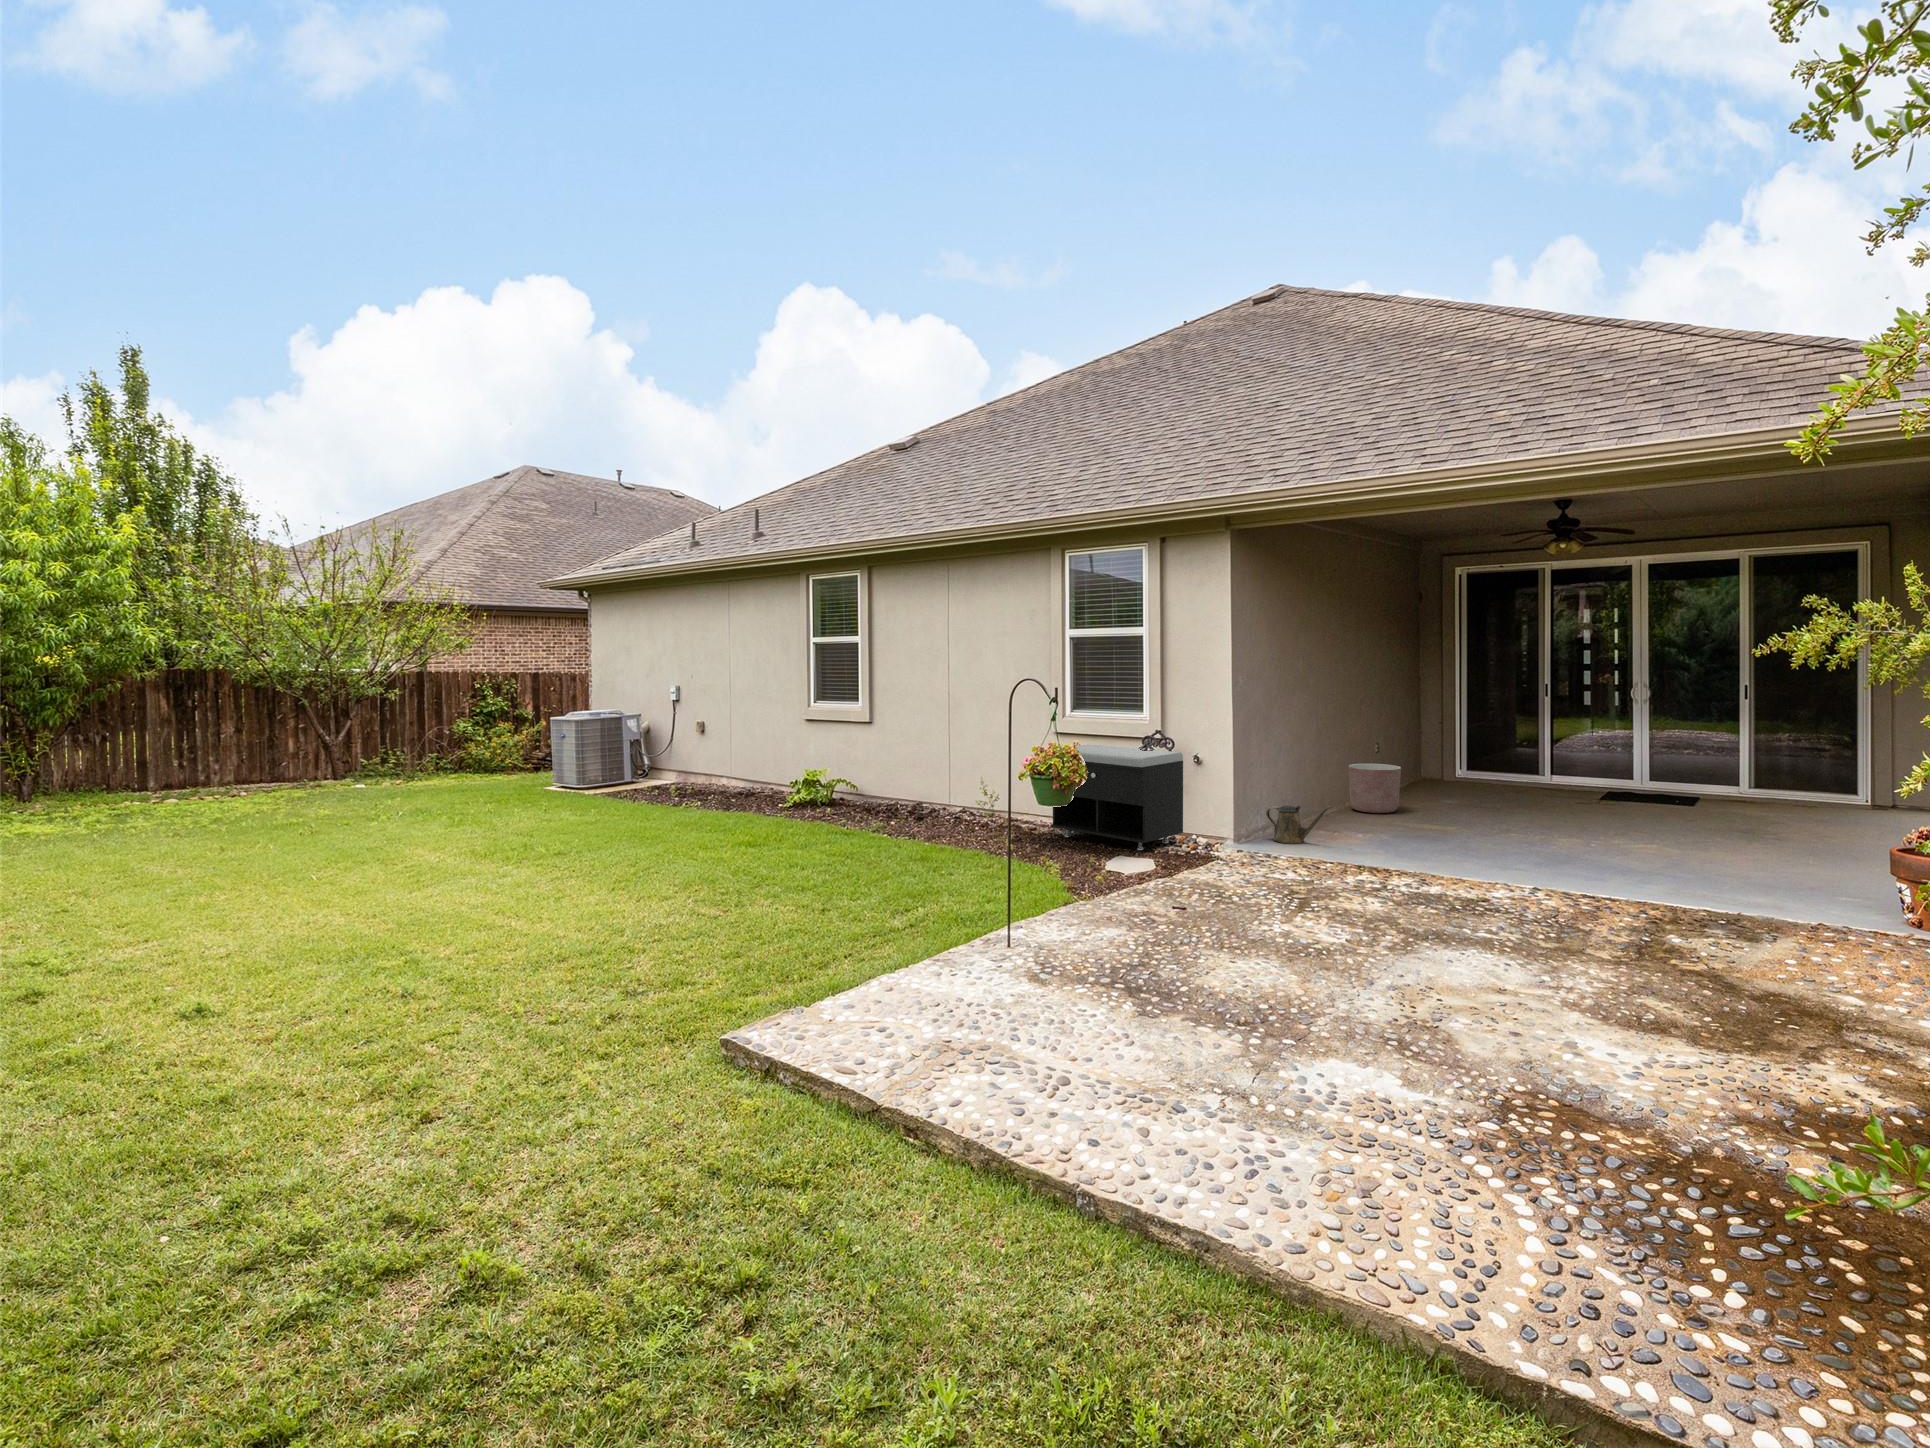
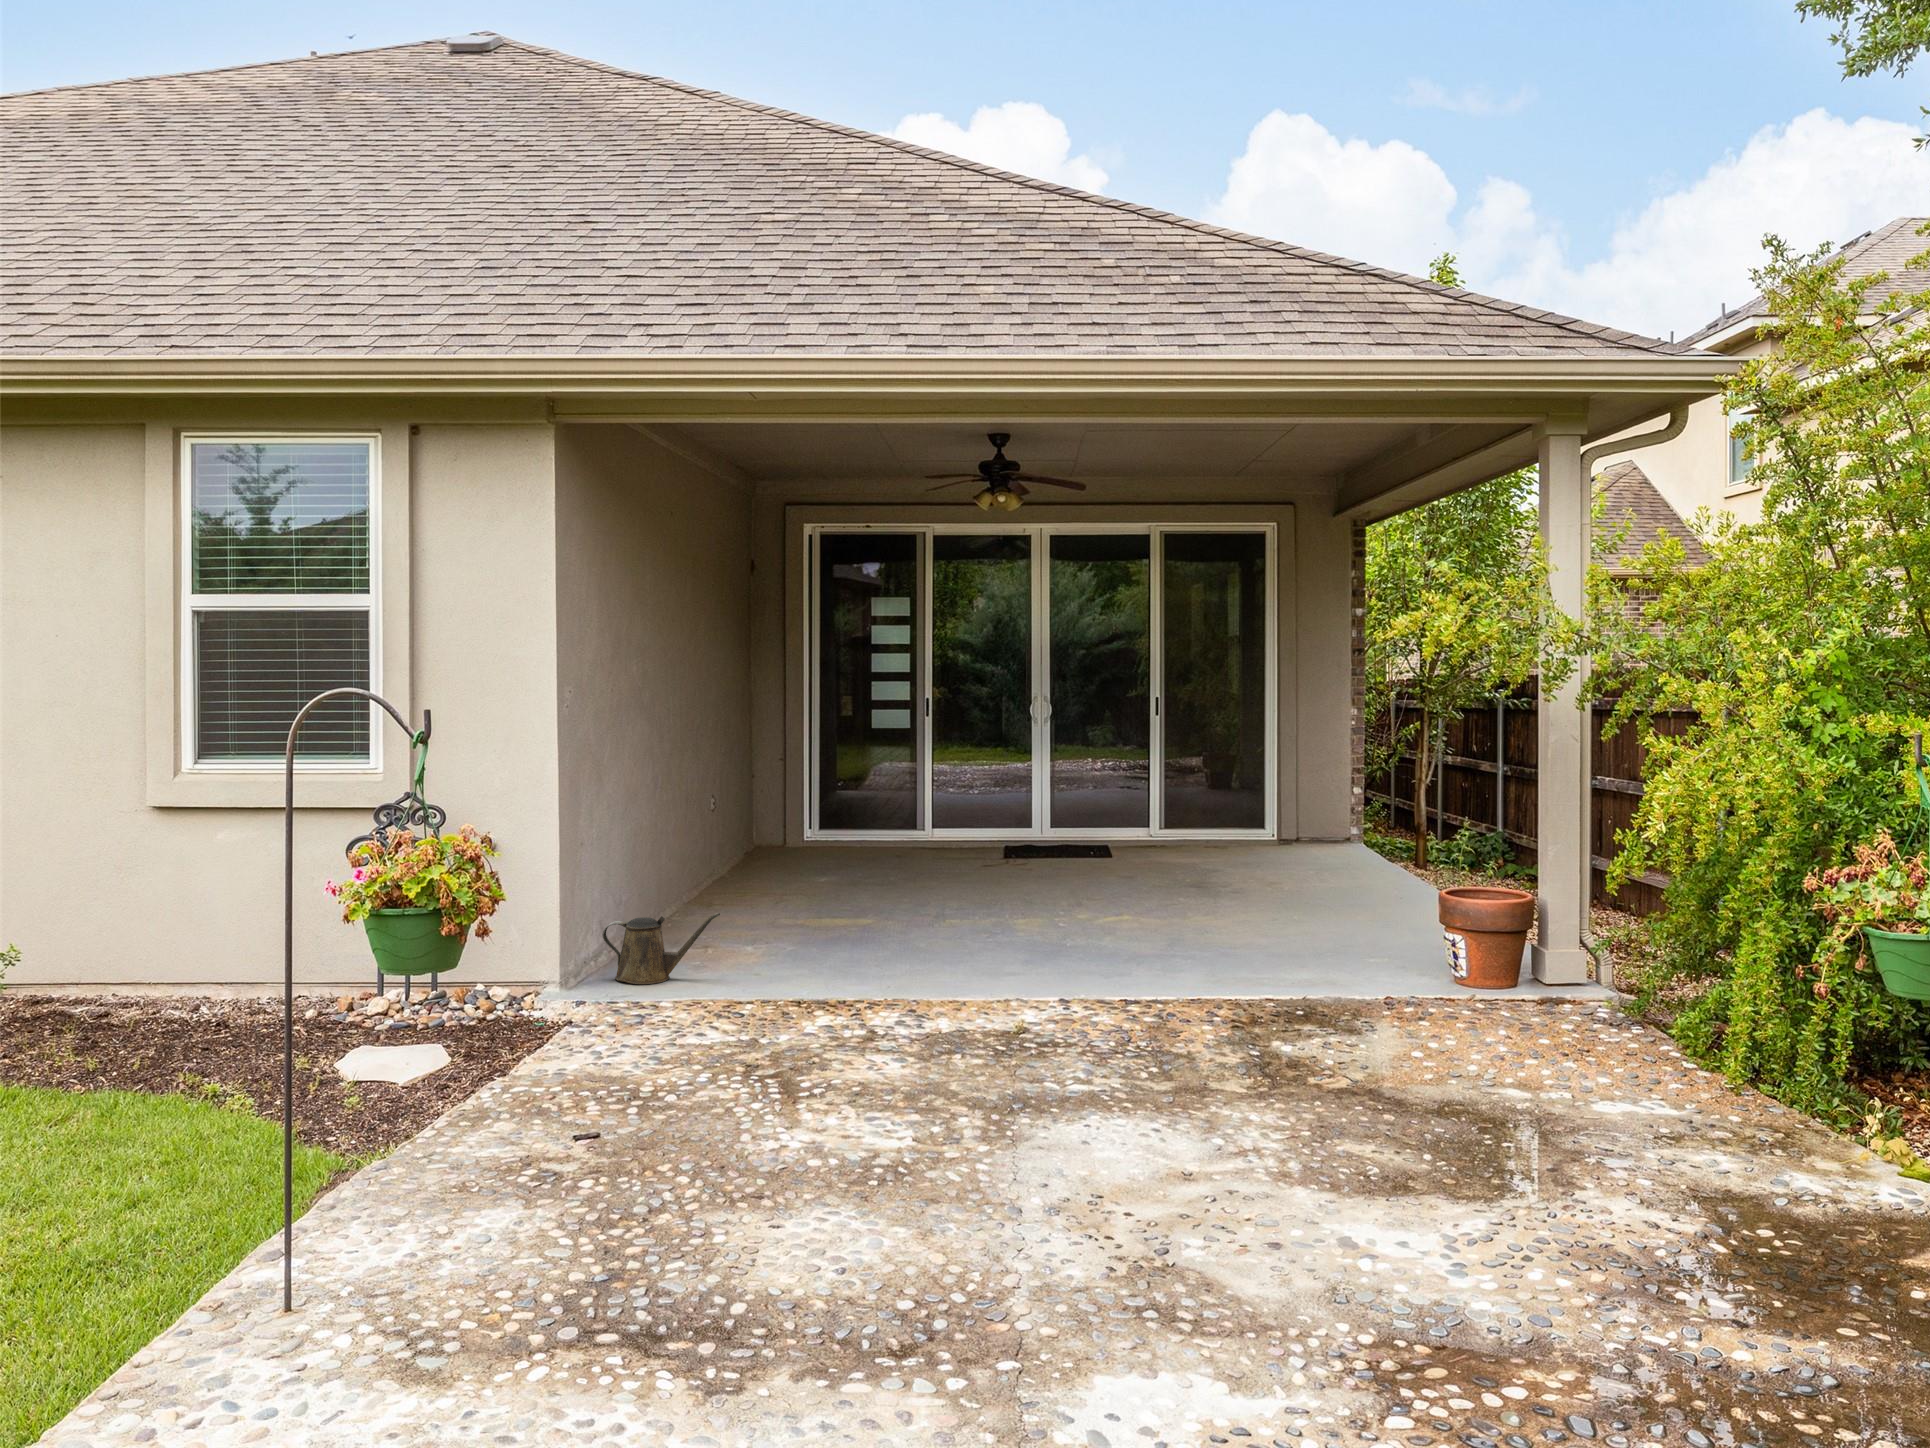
storage bench: present [1051,744,1183,850] -> none [166,829,462,1035]
planter: present [1349,764,1401,813] -> none [687,829,769,911]

